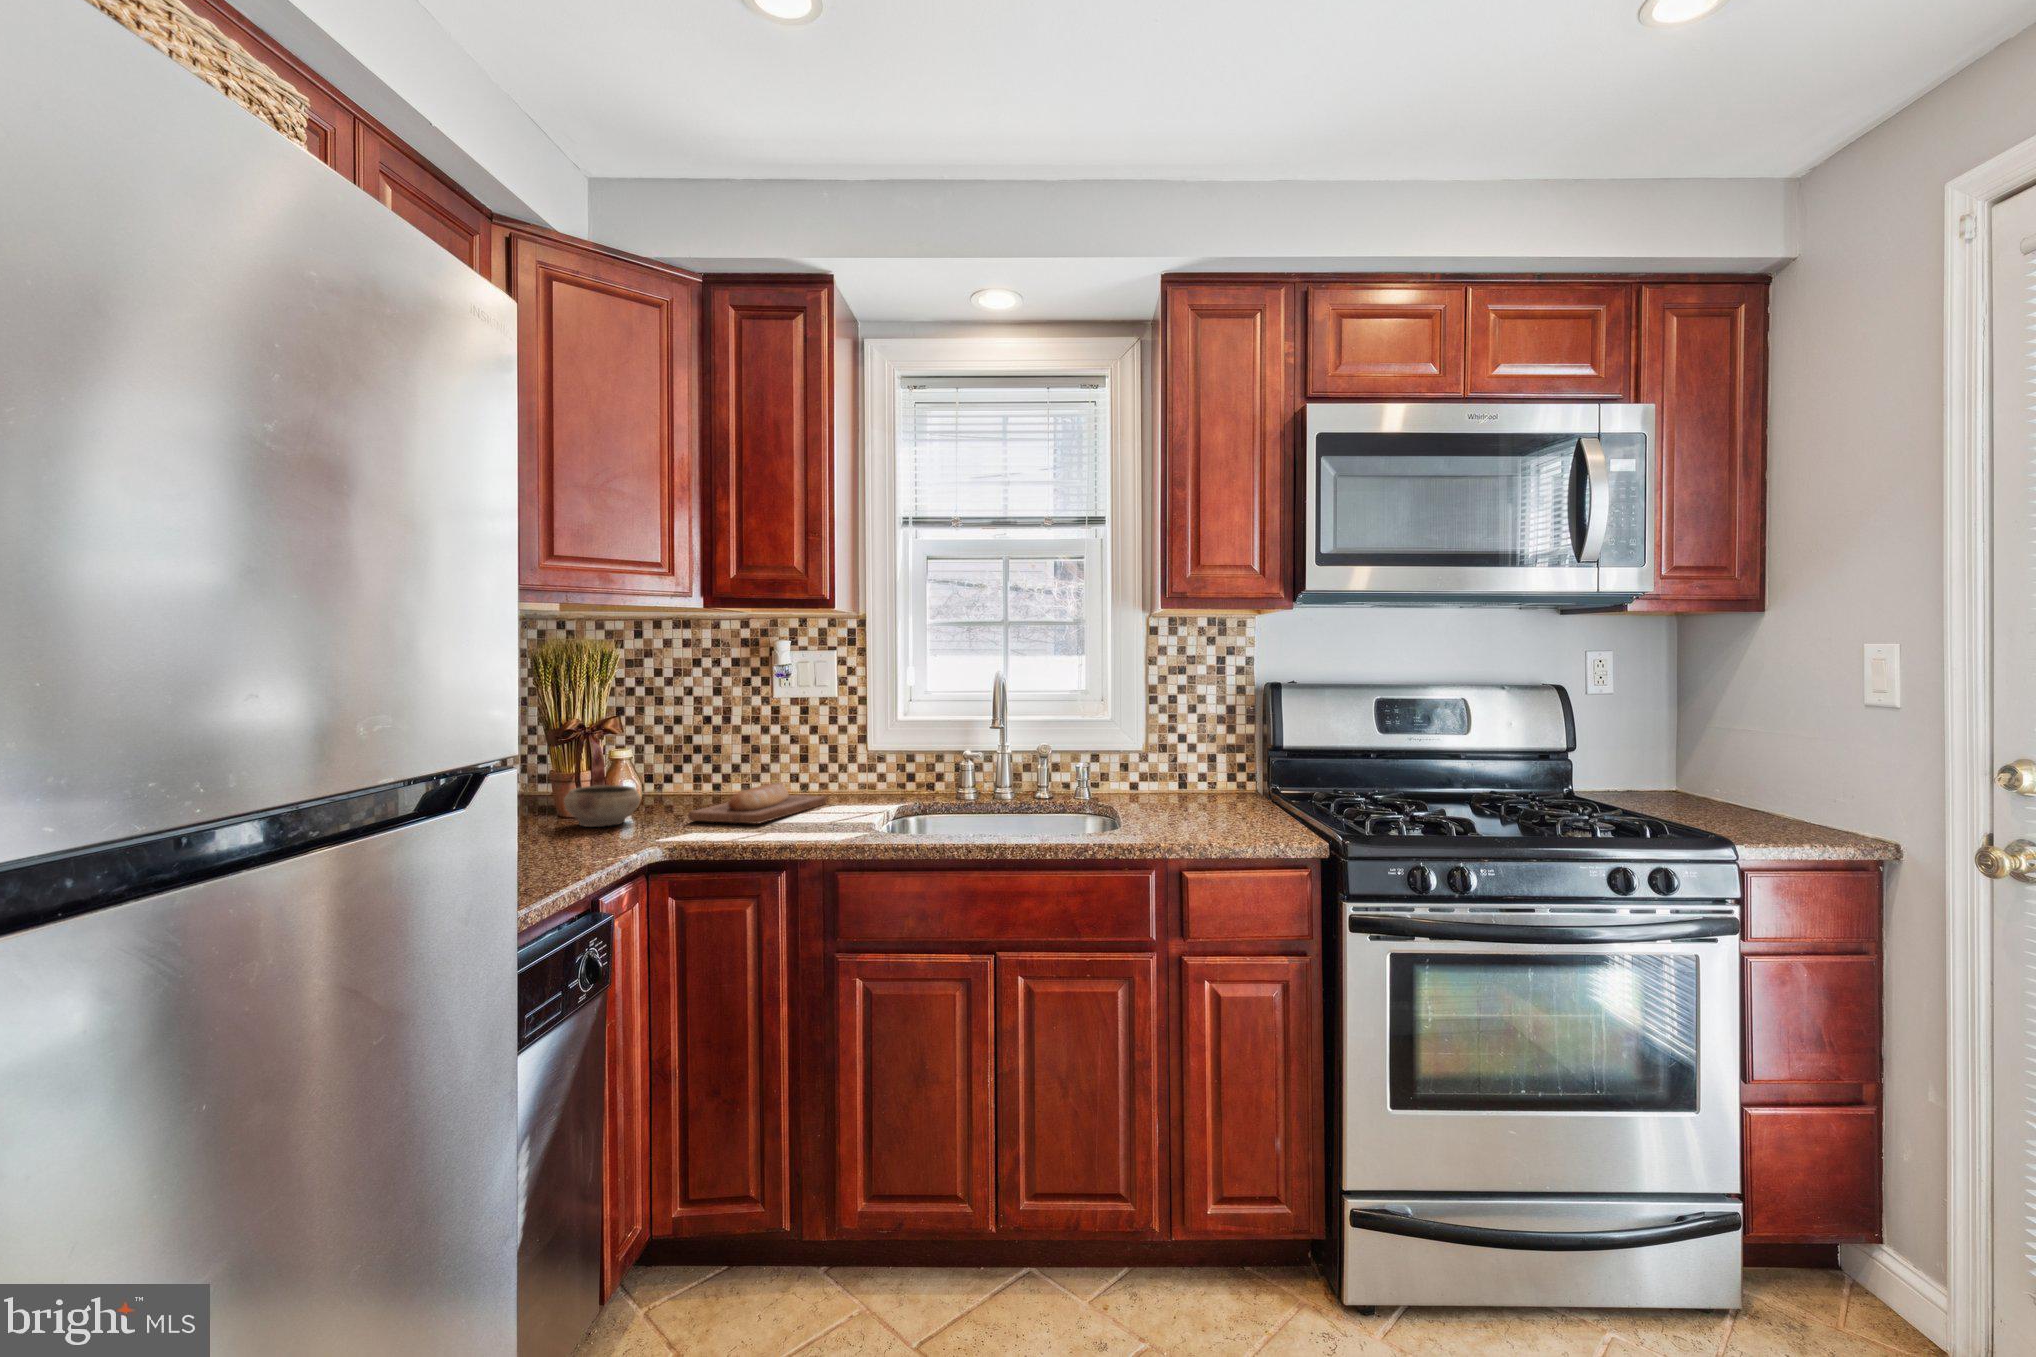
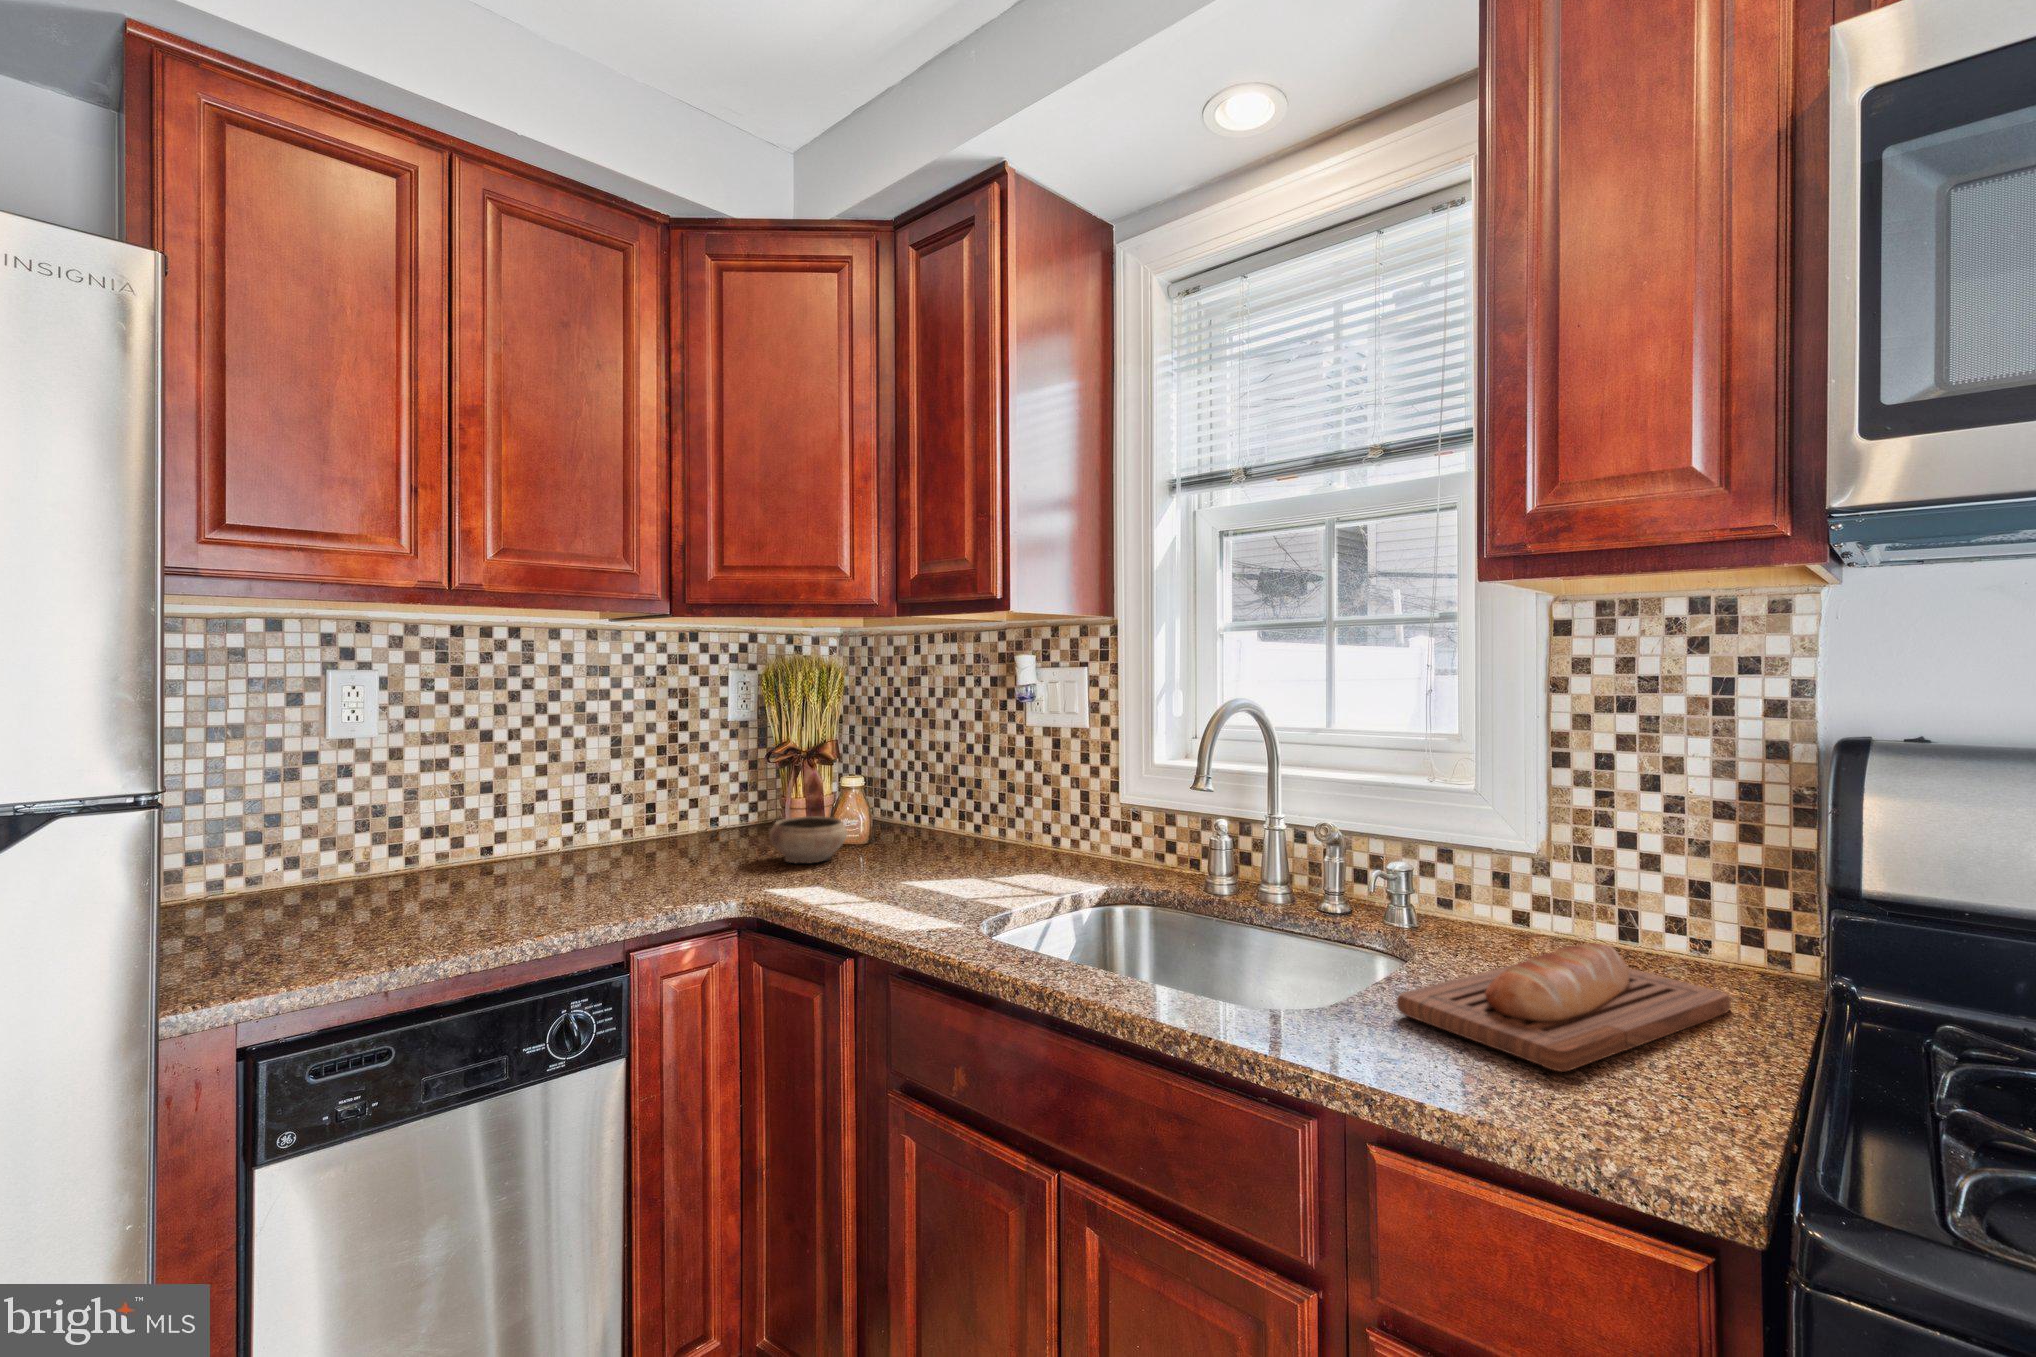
bread loaf: present [688,783,827,824] -> present [1397,943,1731,1072]

